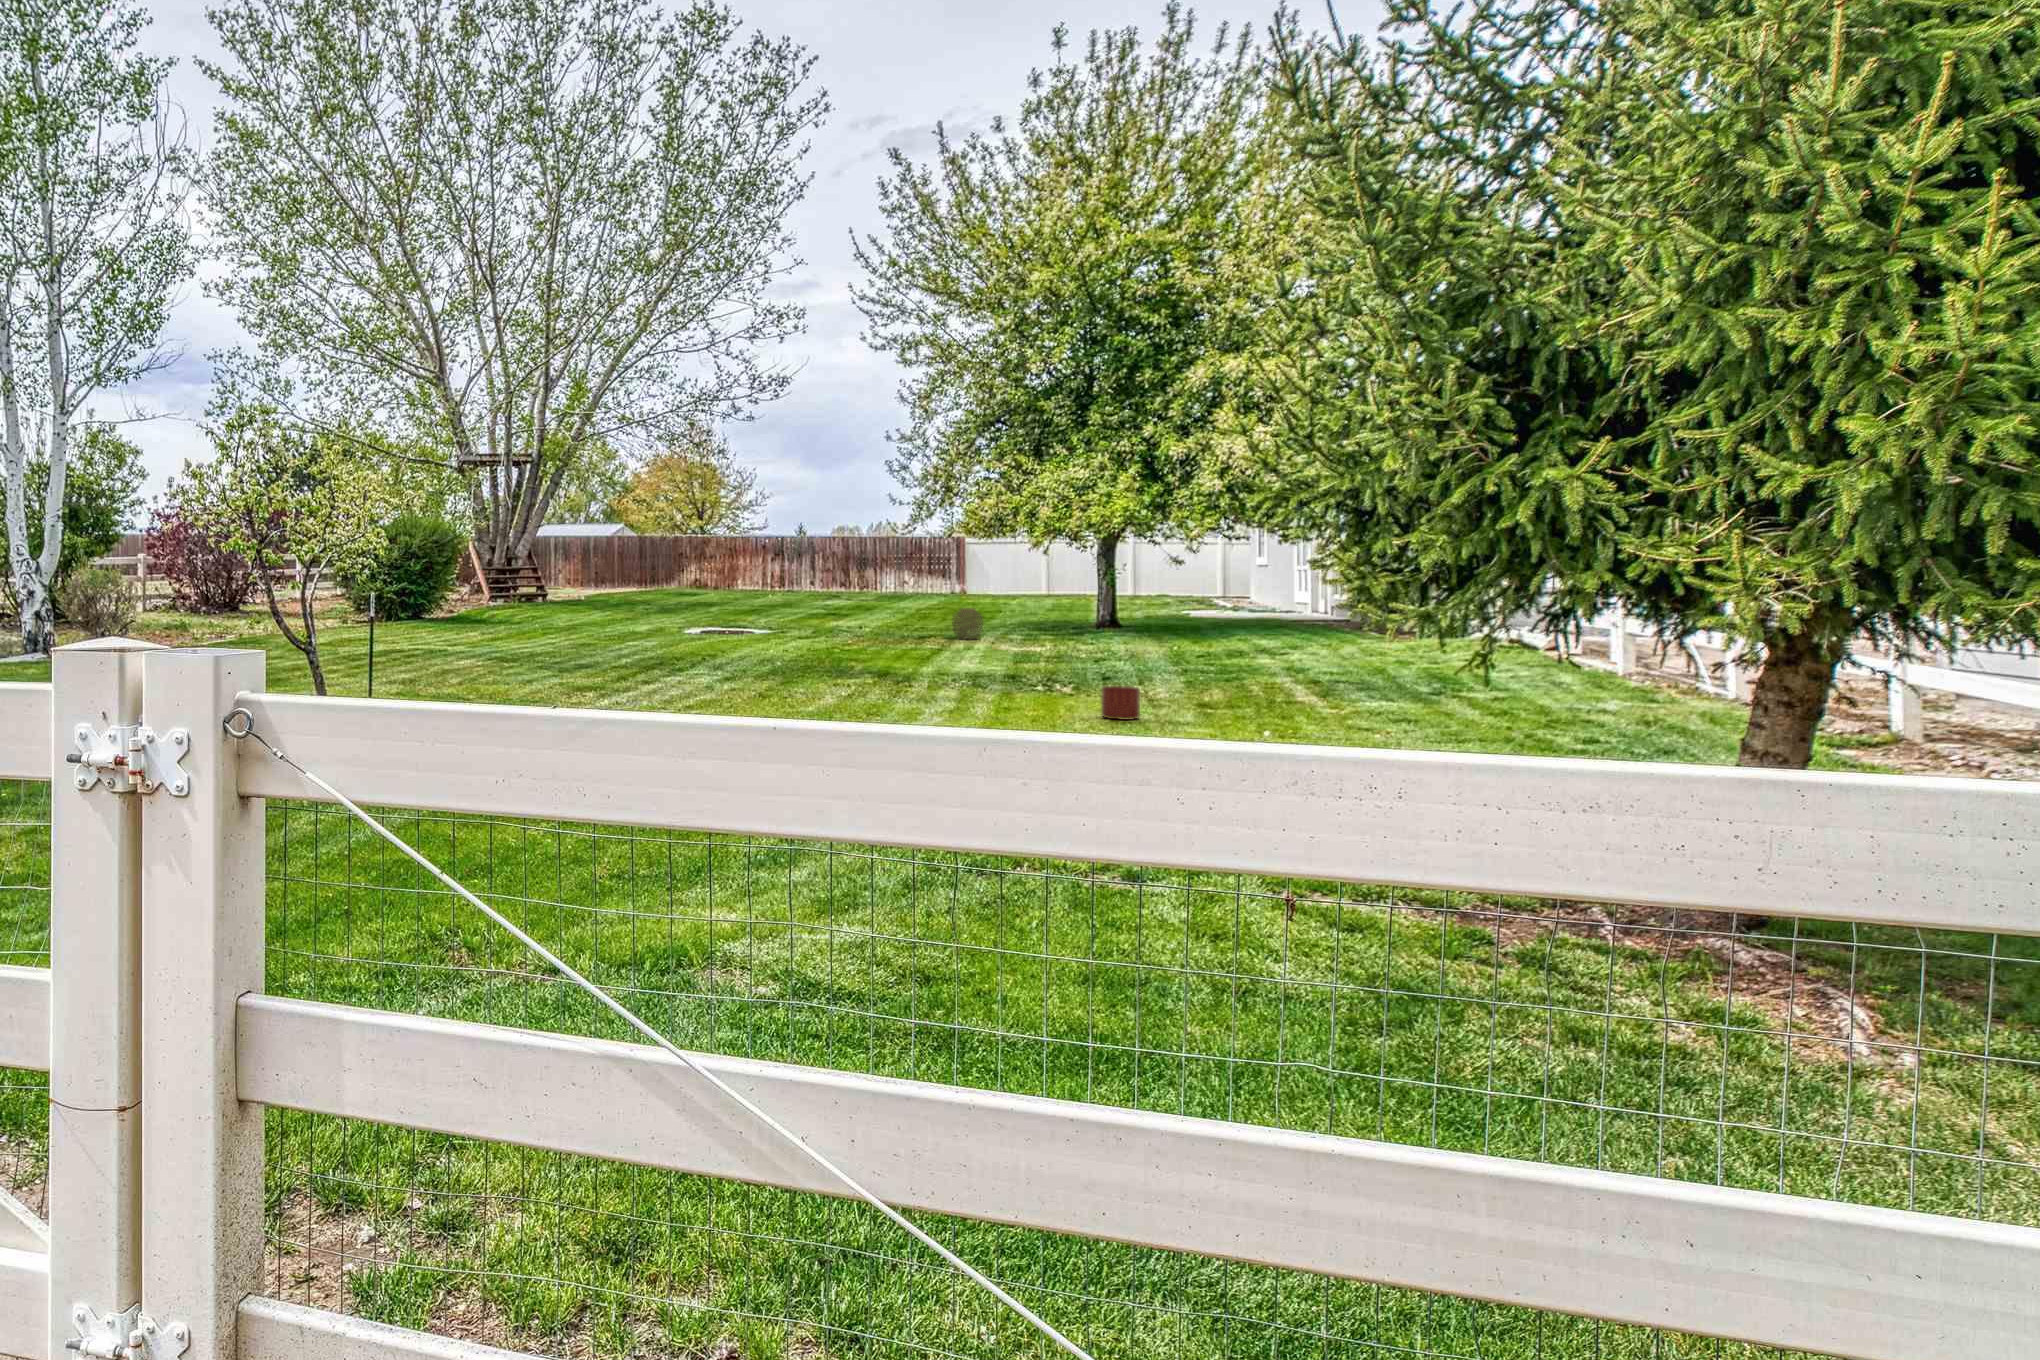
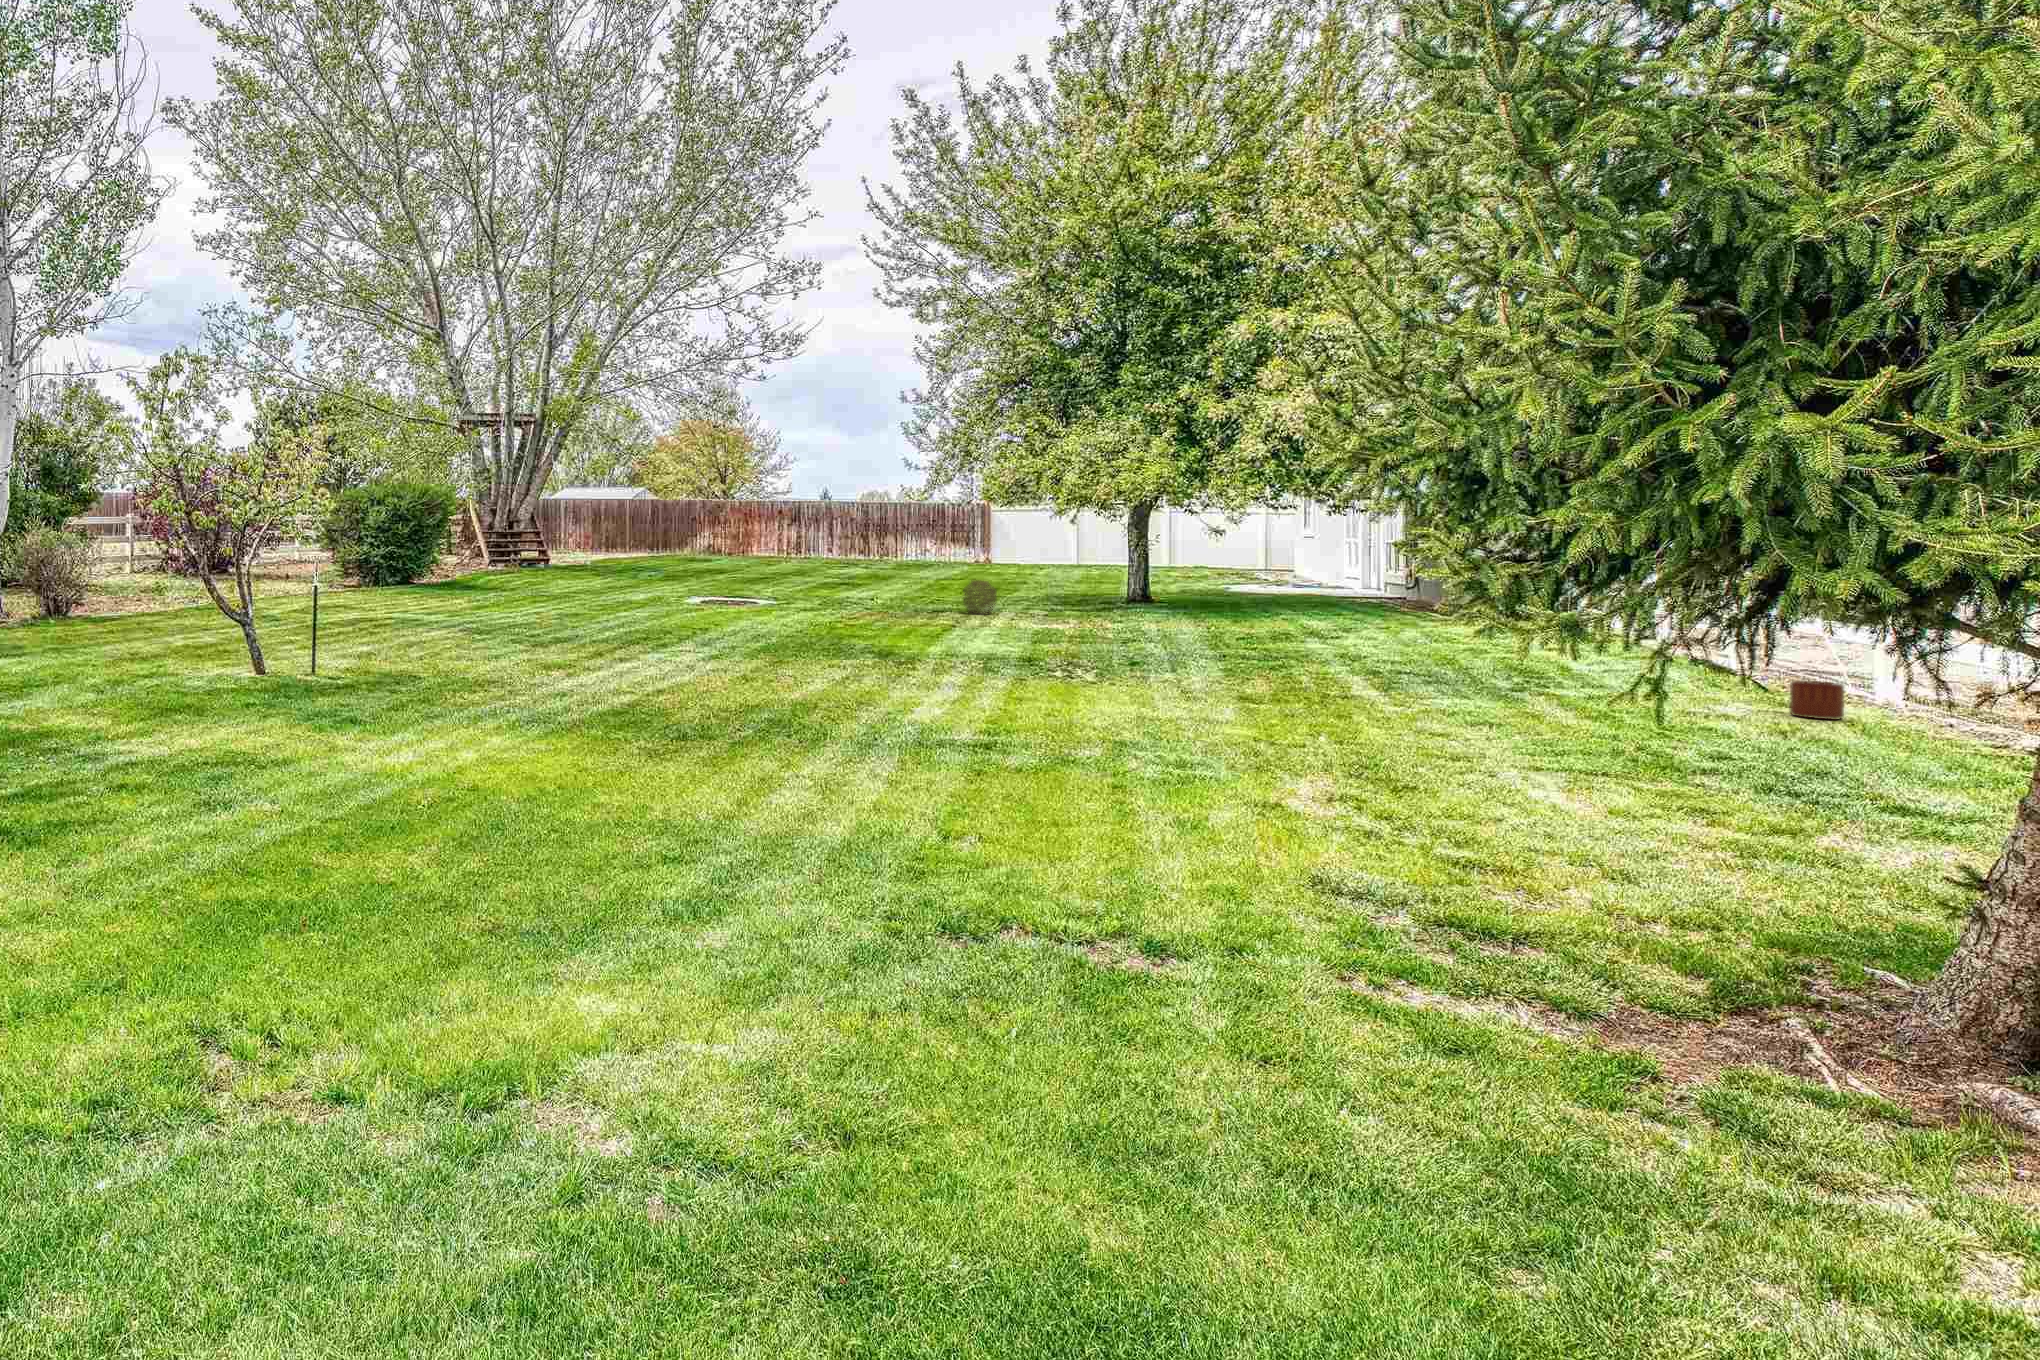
planter: present [1101,686,1140,720] -> present [1789,680,1844,719]

